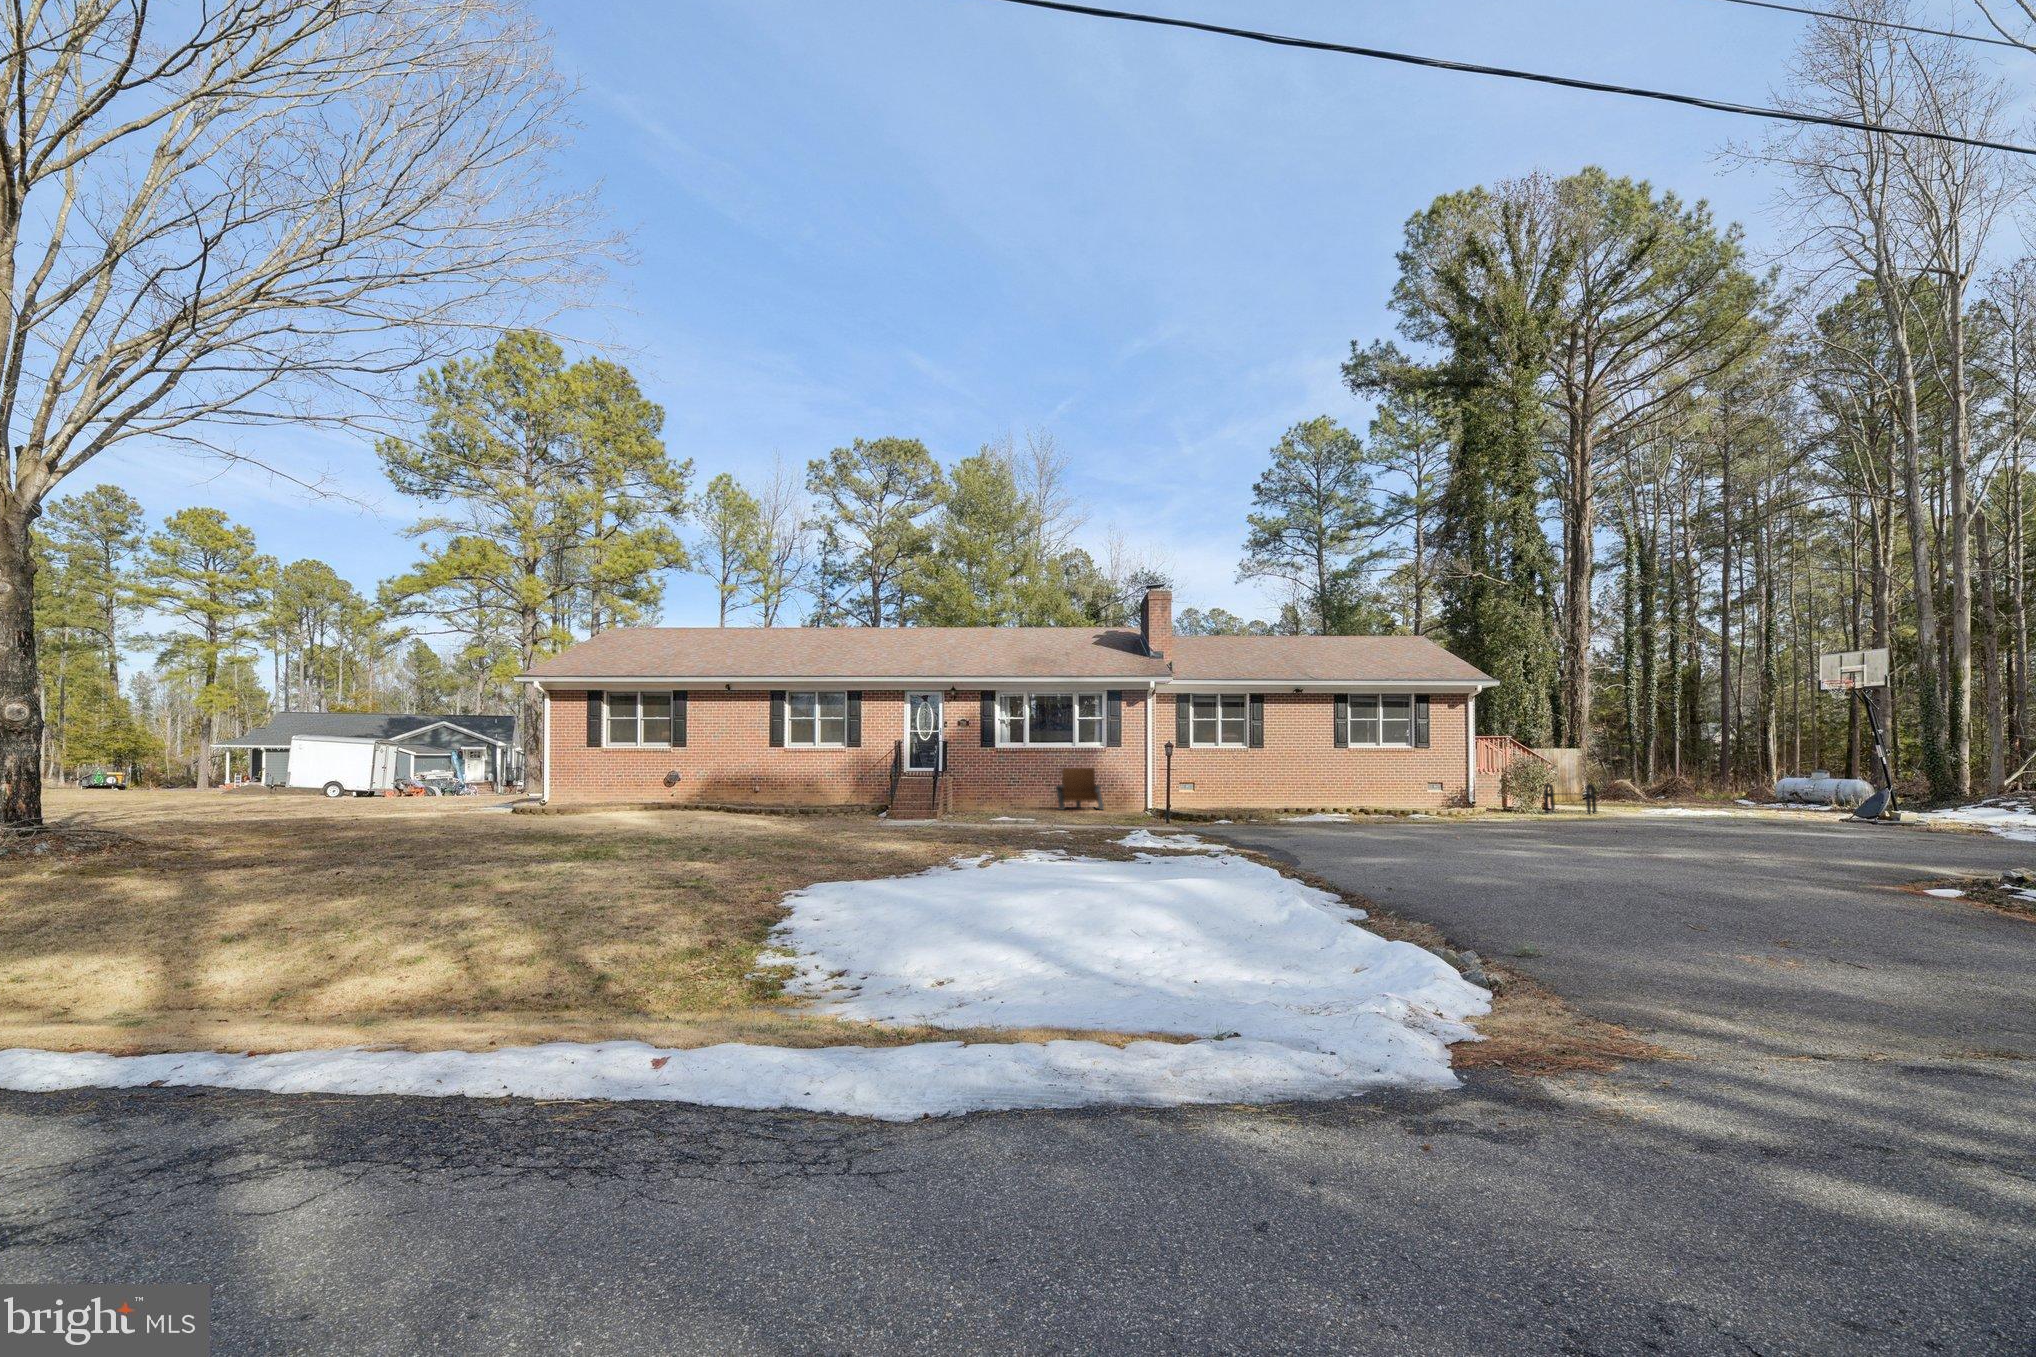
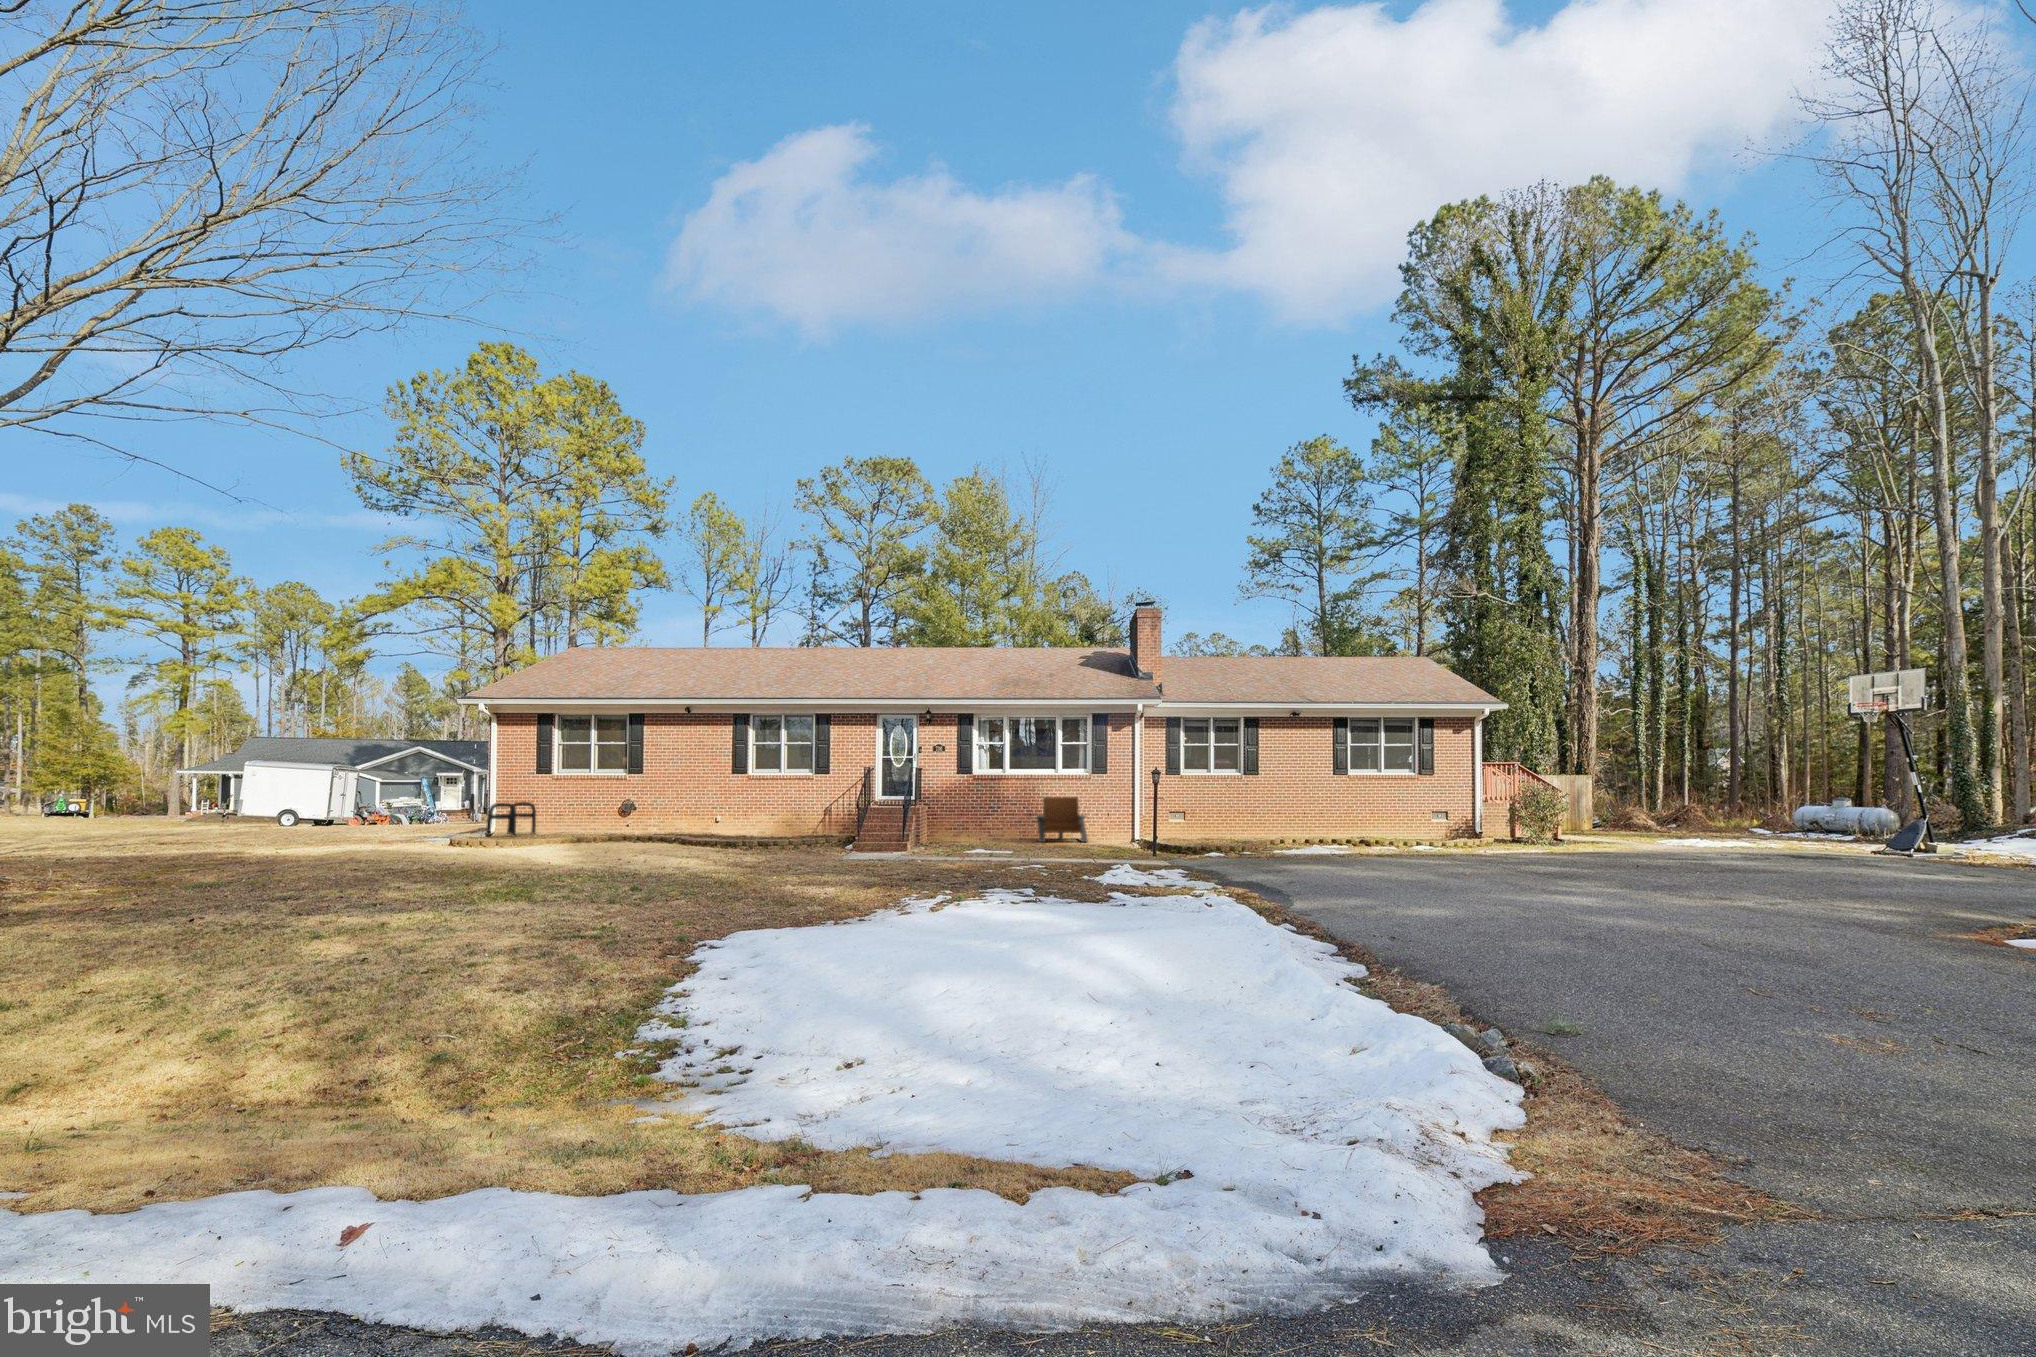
bench: present [1544,783,1597,814] -> present [486,802,536,836]

